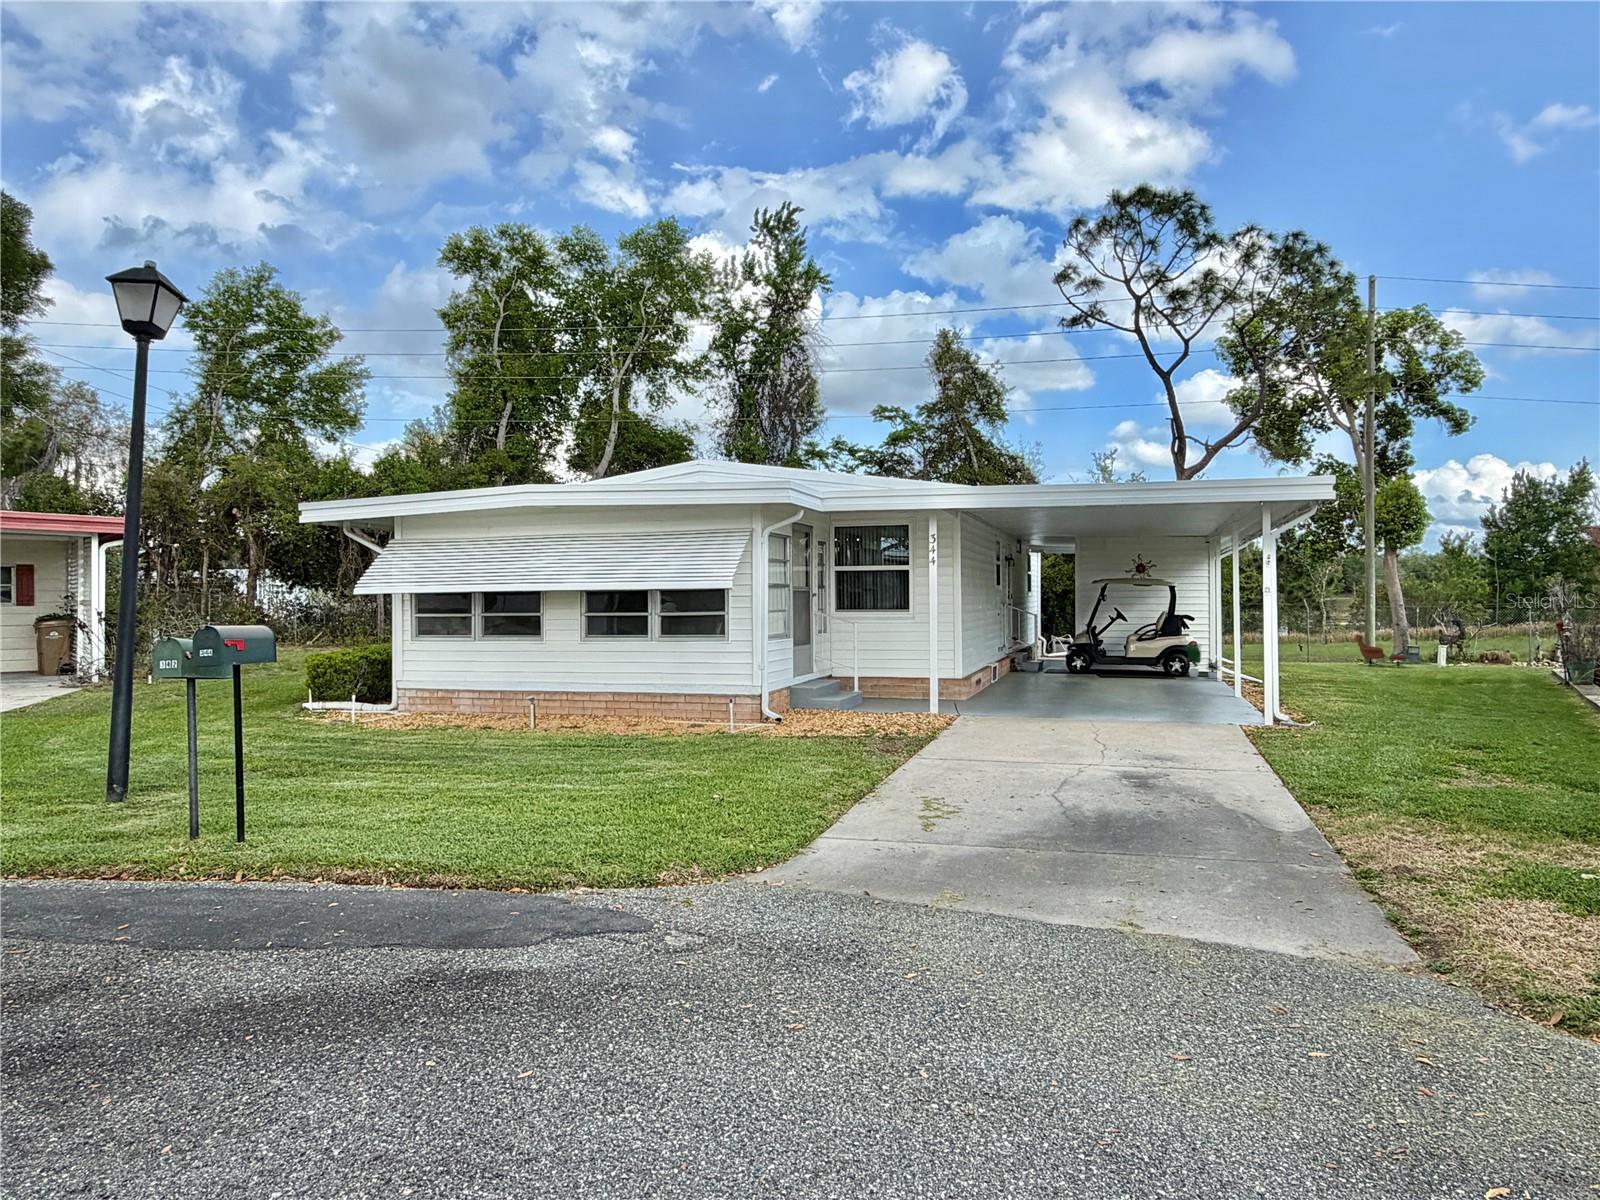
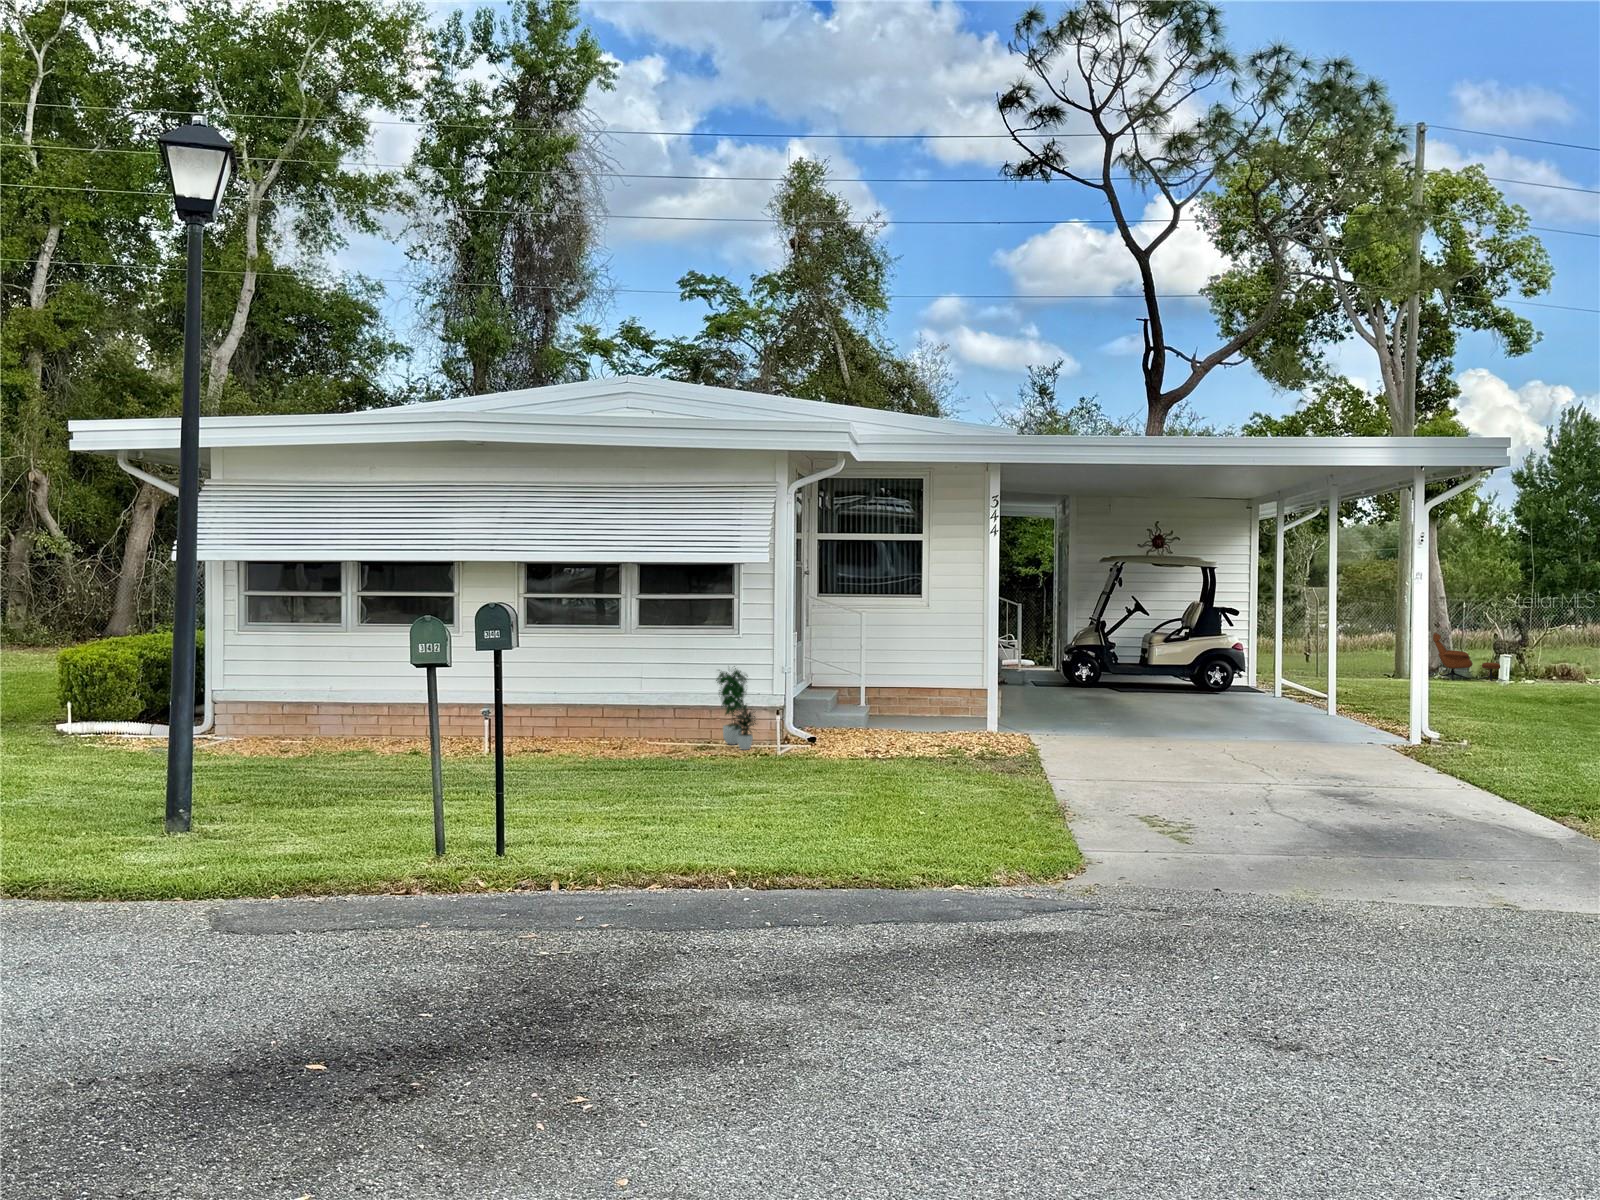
potted plant: present [1186,642,1220,679] -> present [716,666,756,750]

